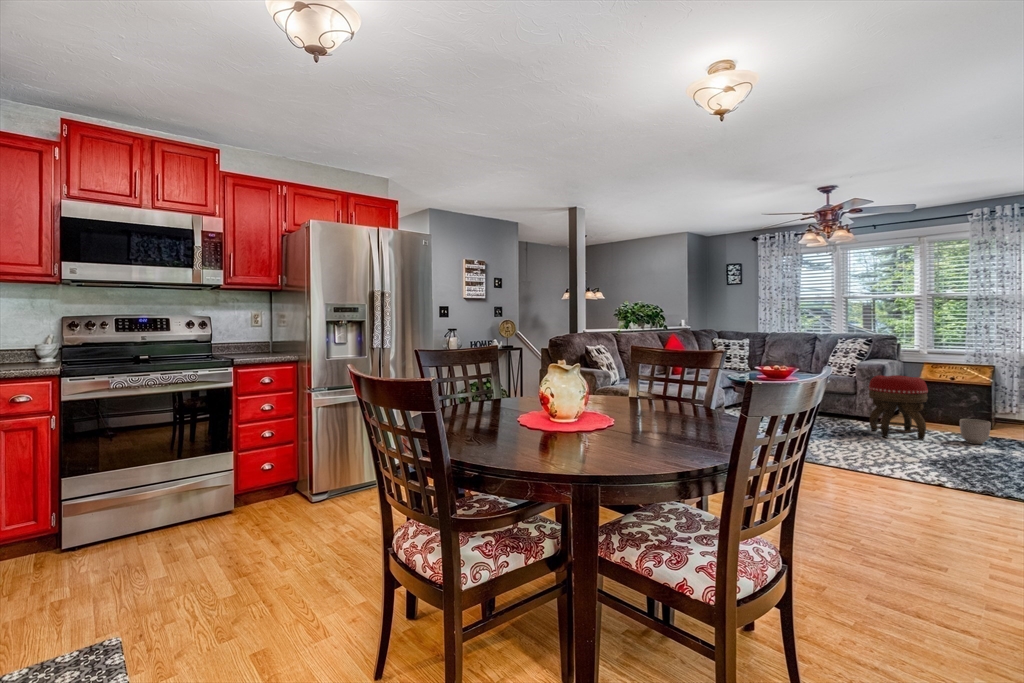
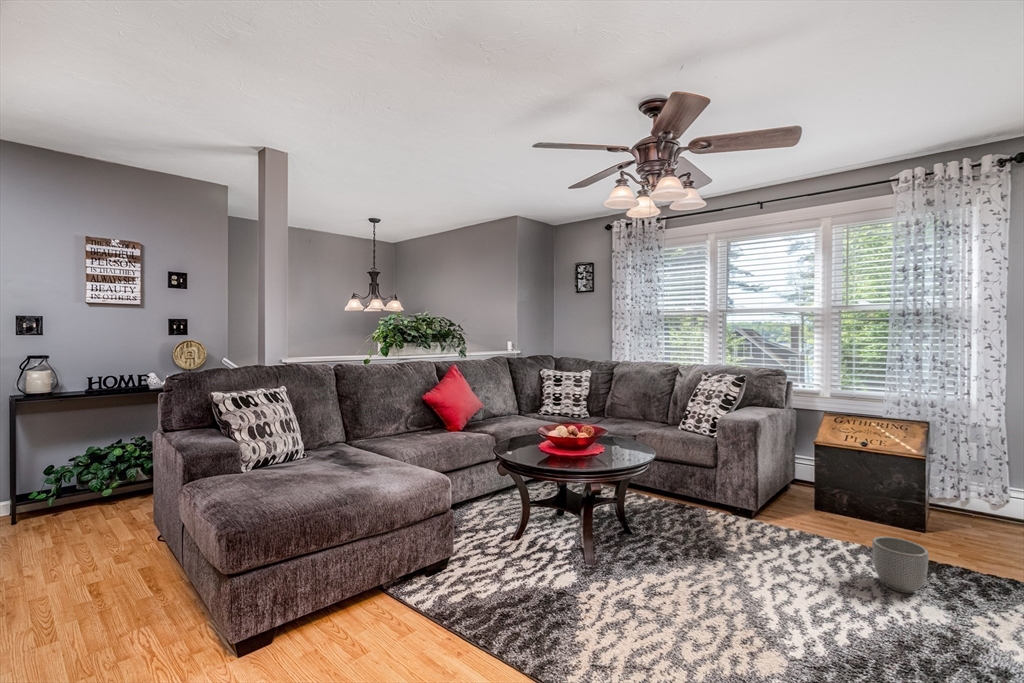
footstool: present [869,375,928,439] -> none [721,446,817,573]

